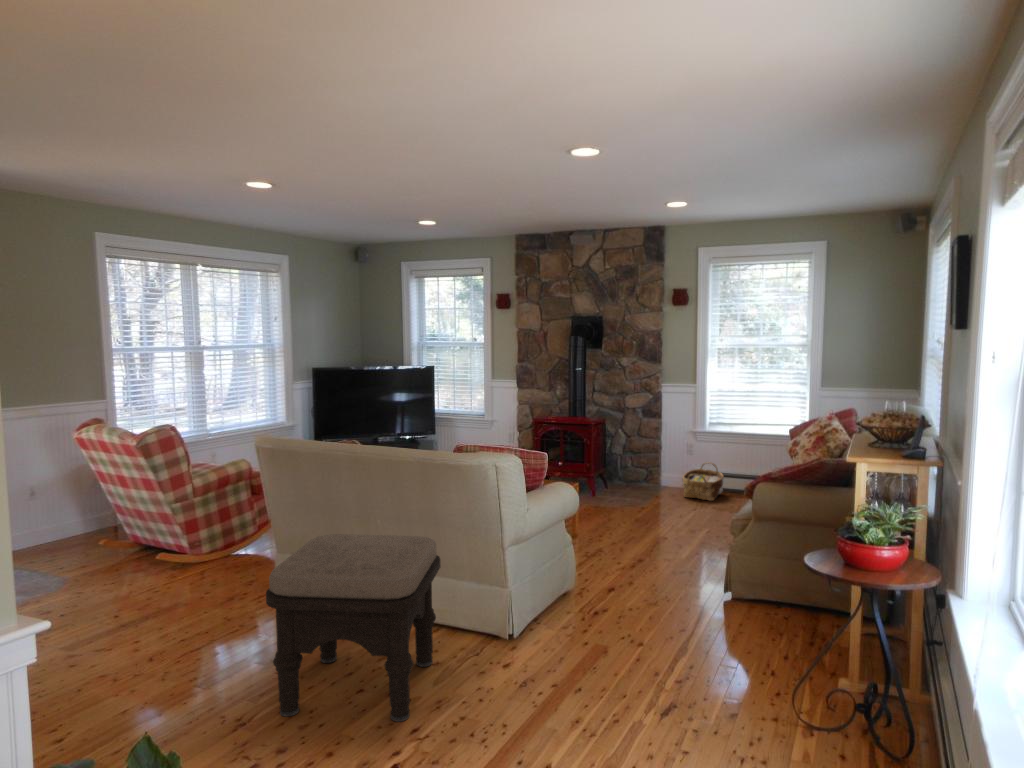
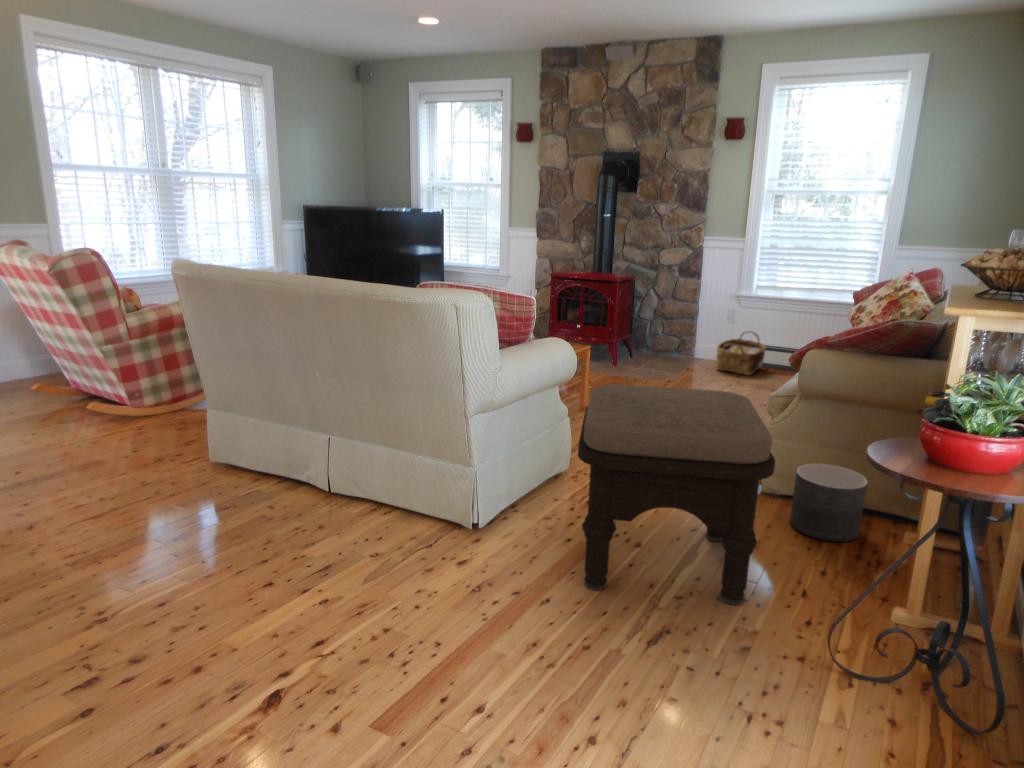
ottoman: present [266,534,441,722] -> present [578,384,775,605]
planter: none [758,573,813,635] -> present [790,464,868,542]

